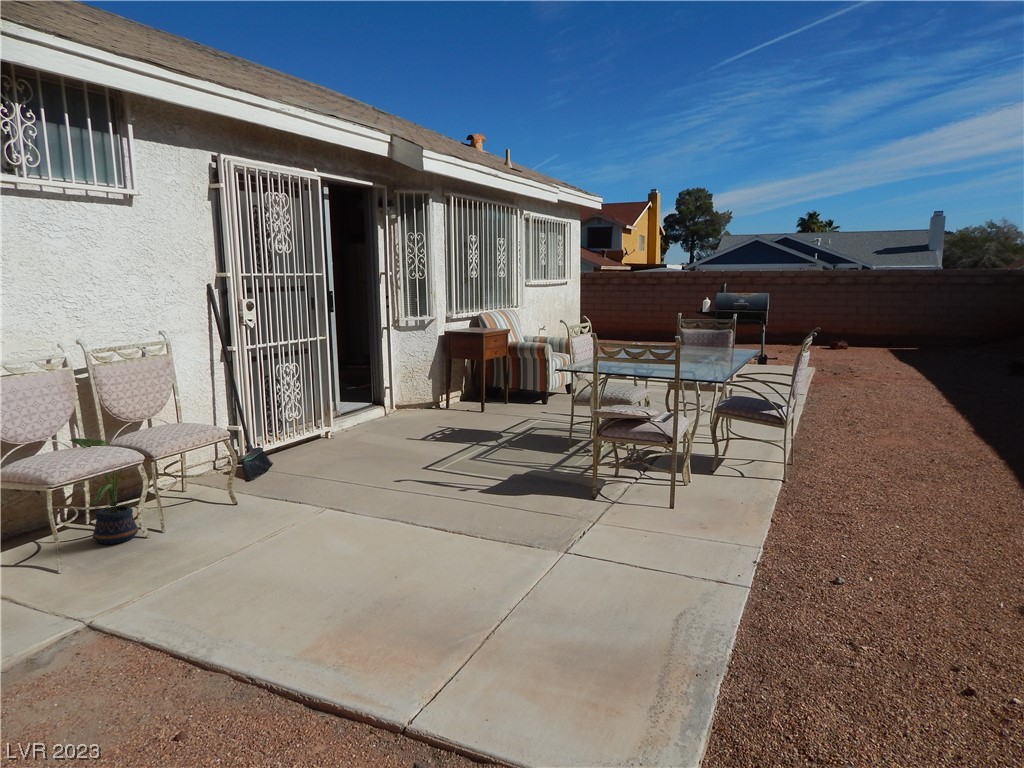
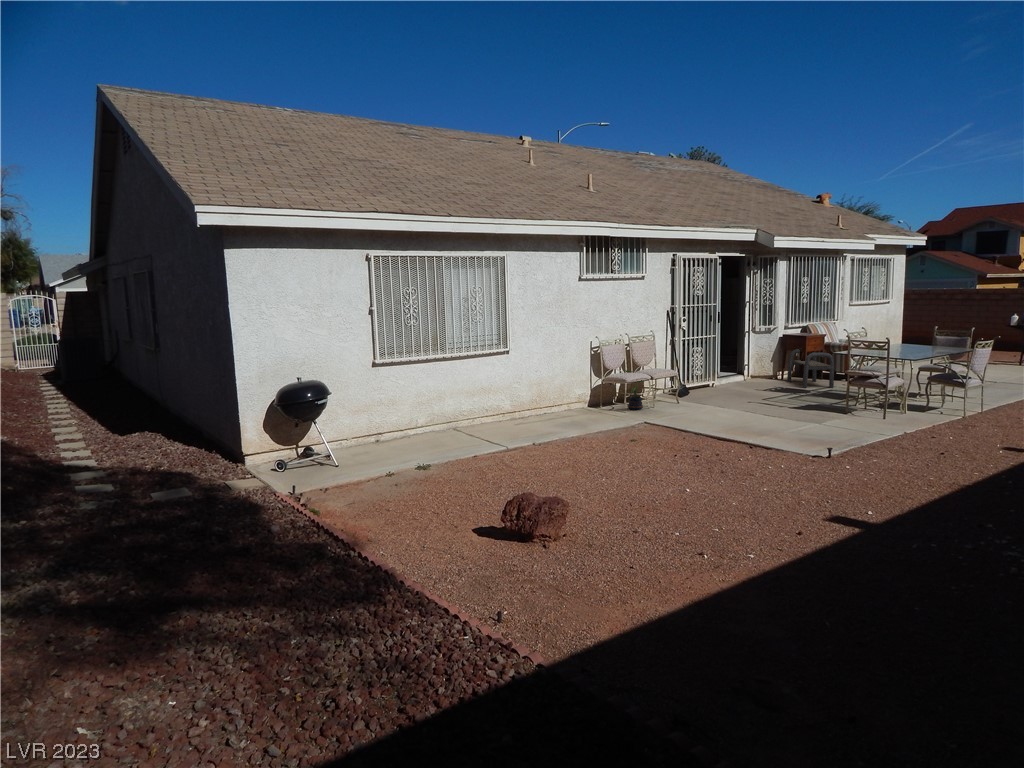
bench: none [455,354,531,423] -> present [787,349,834,388]

